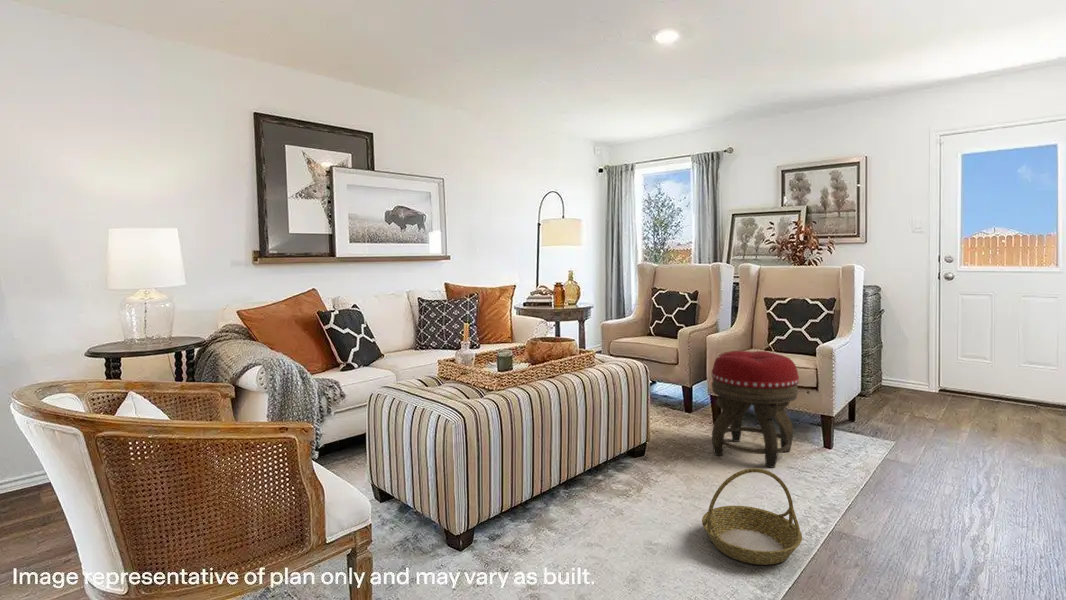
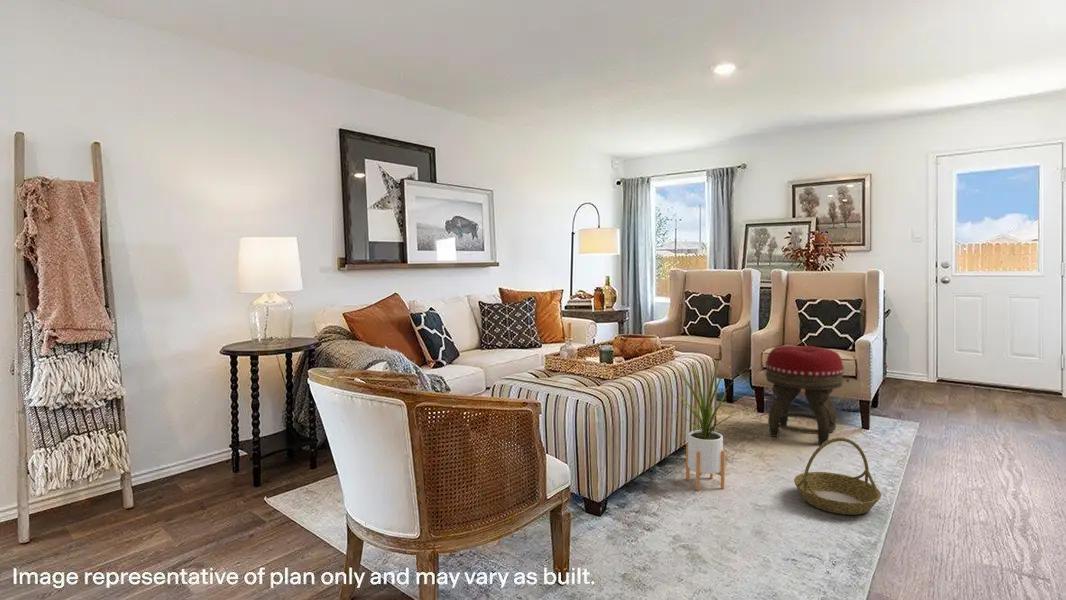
house plant: none [558,361,647,523] -> present [674,362,739,490]

